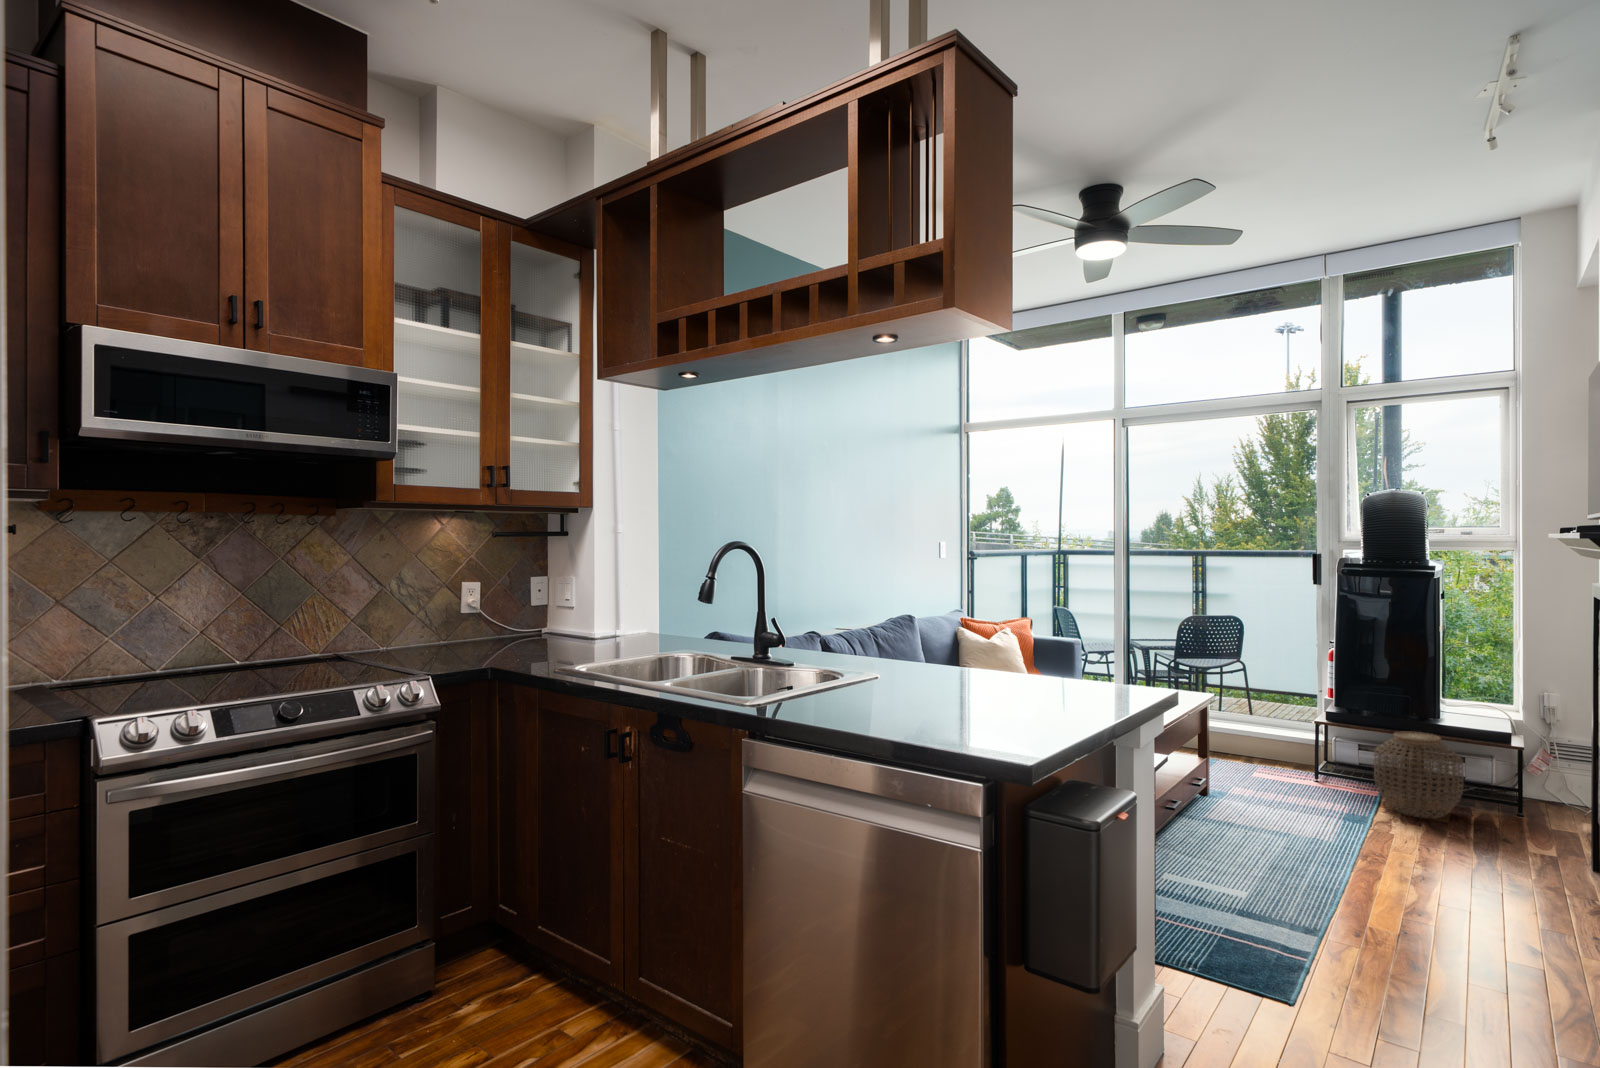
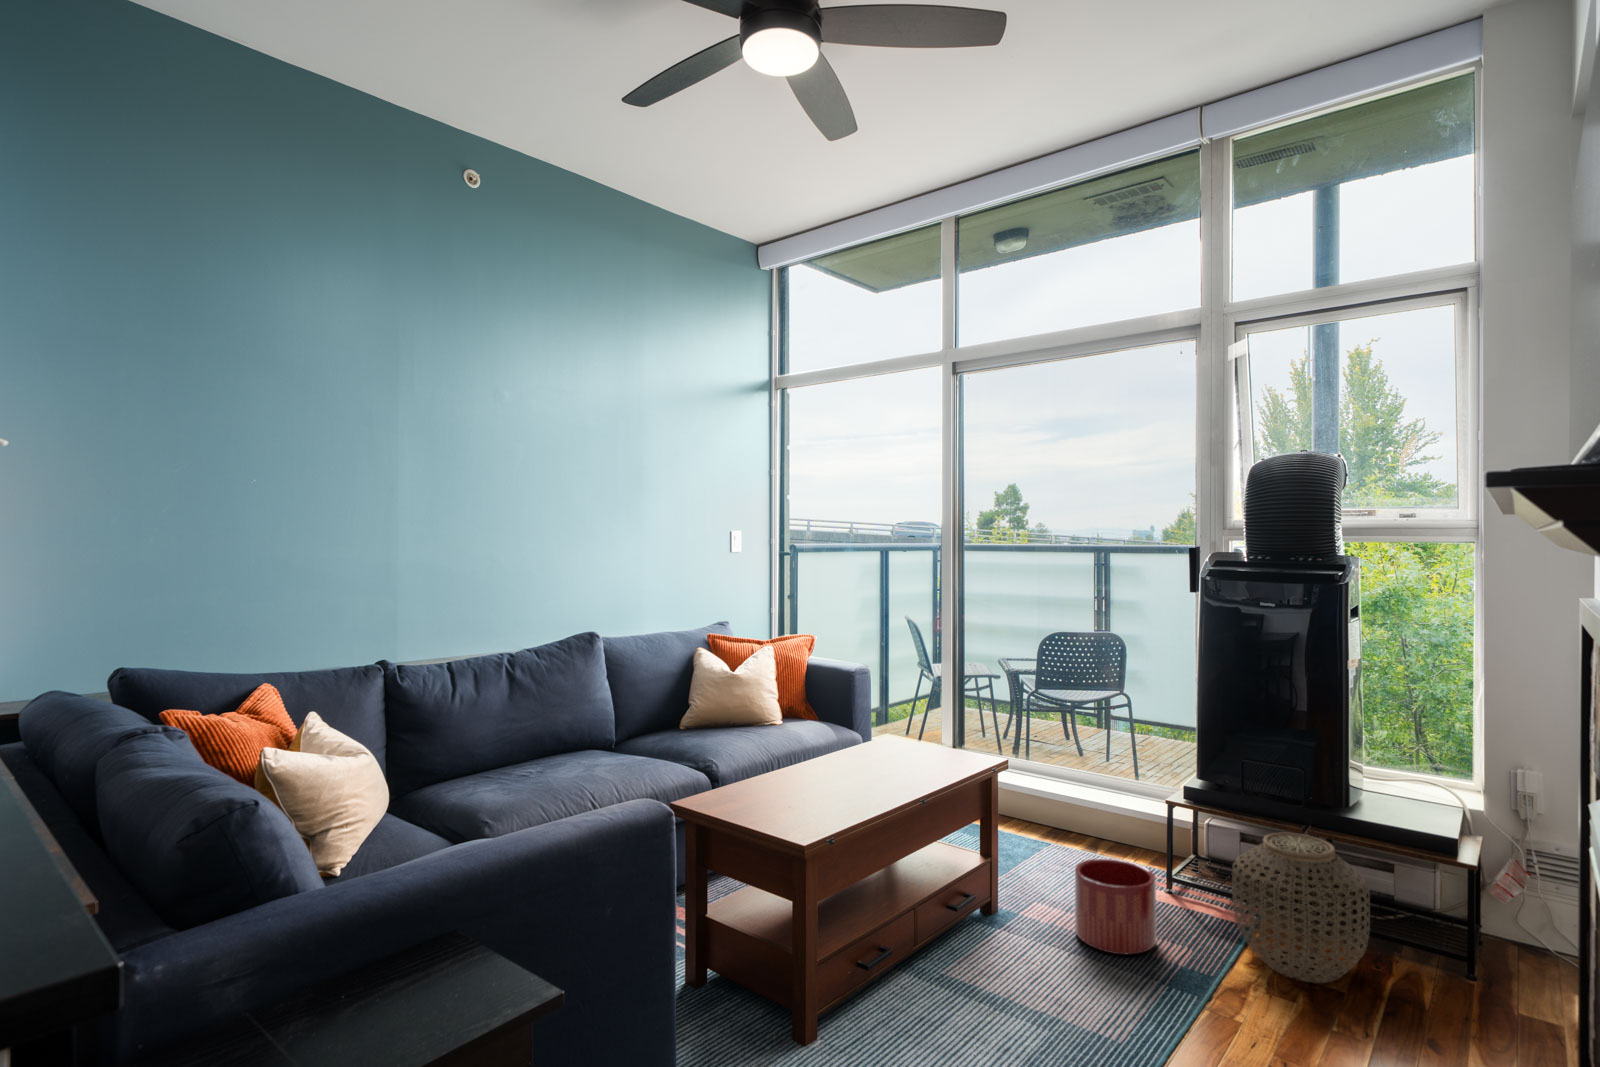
planter: none [1270,754,1326,809] -> present [1075,858,1156,955]

